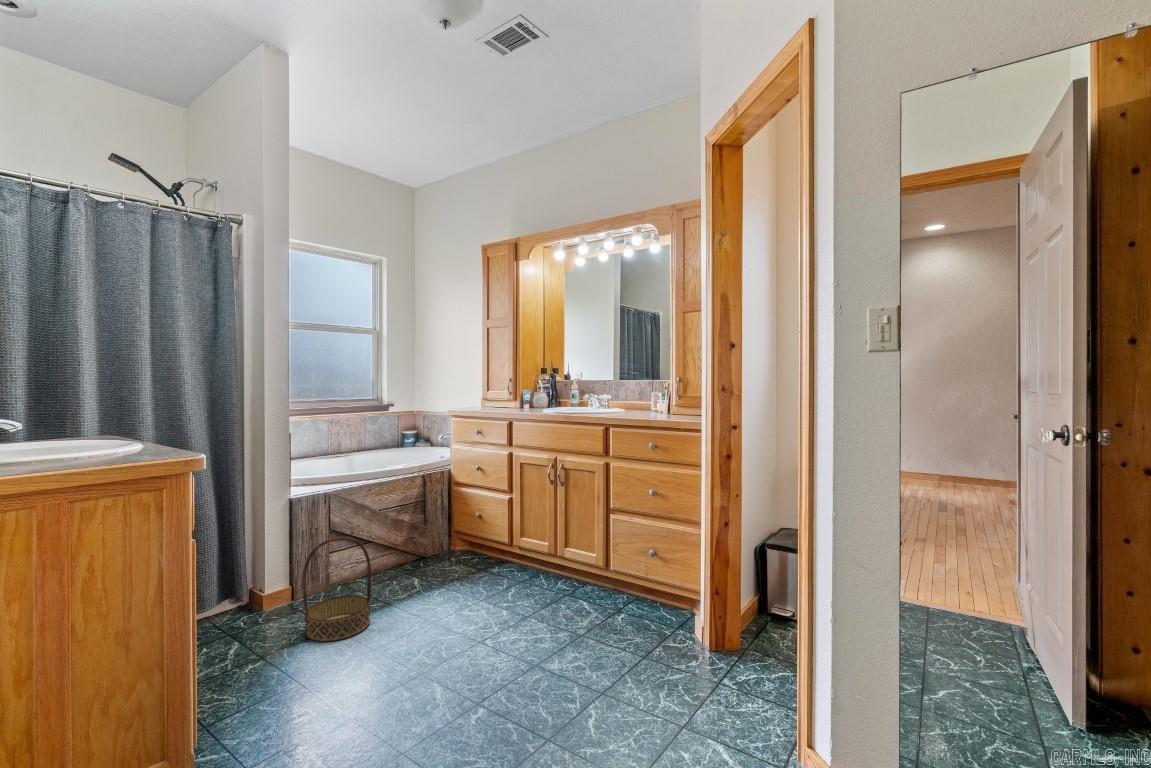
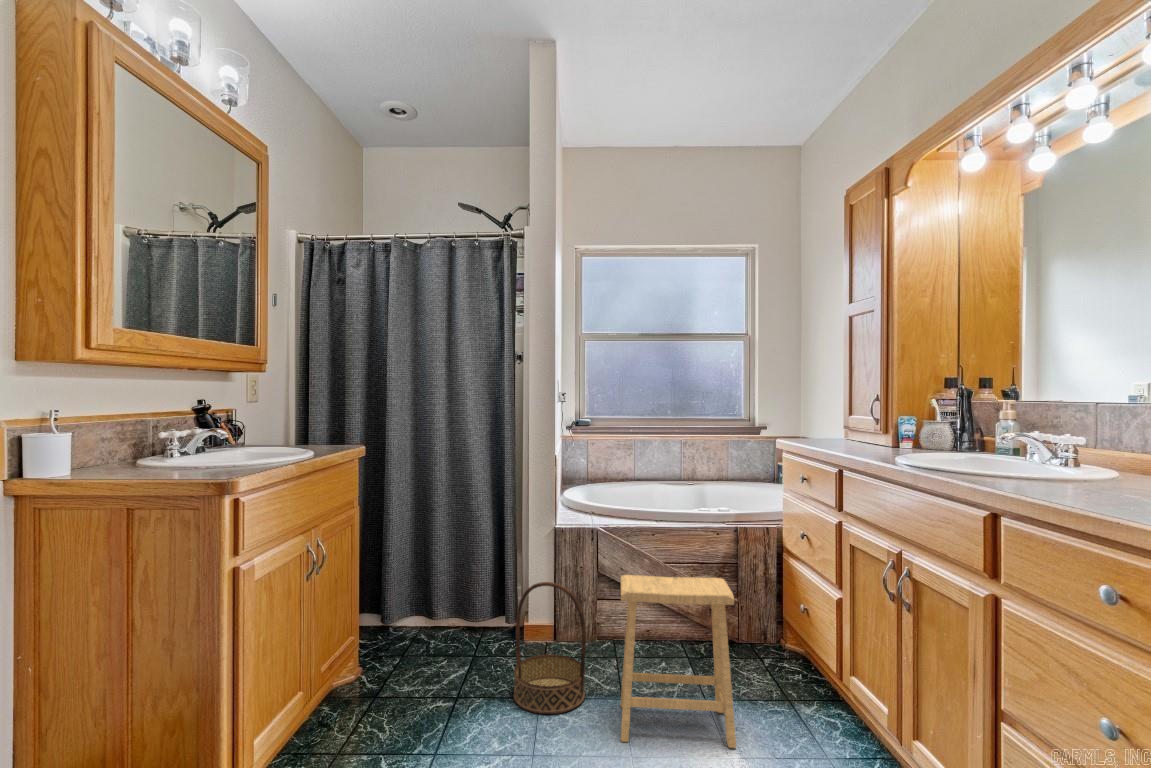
footstool: none [395,502,484,624] -> present [621,575,736,748]

